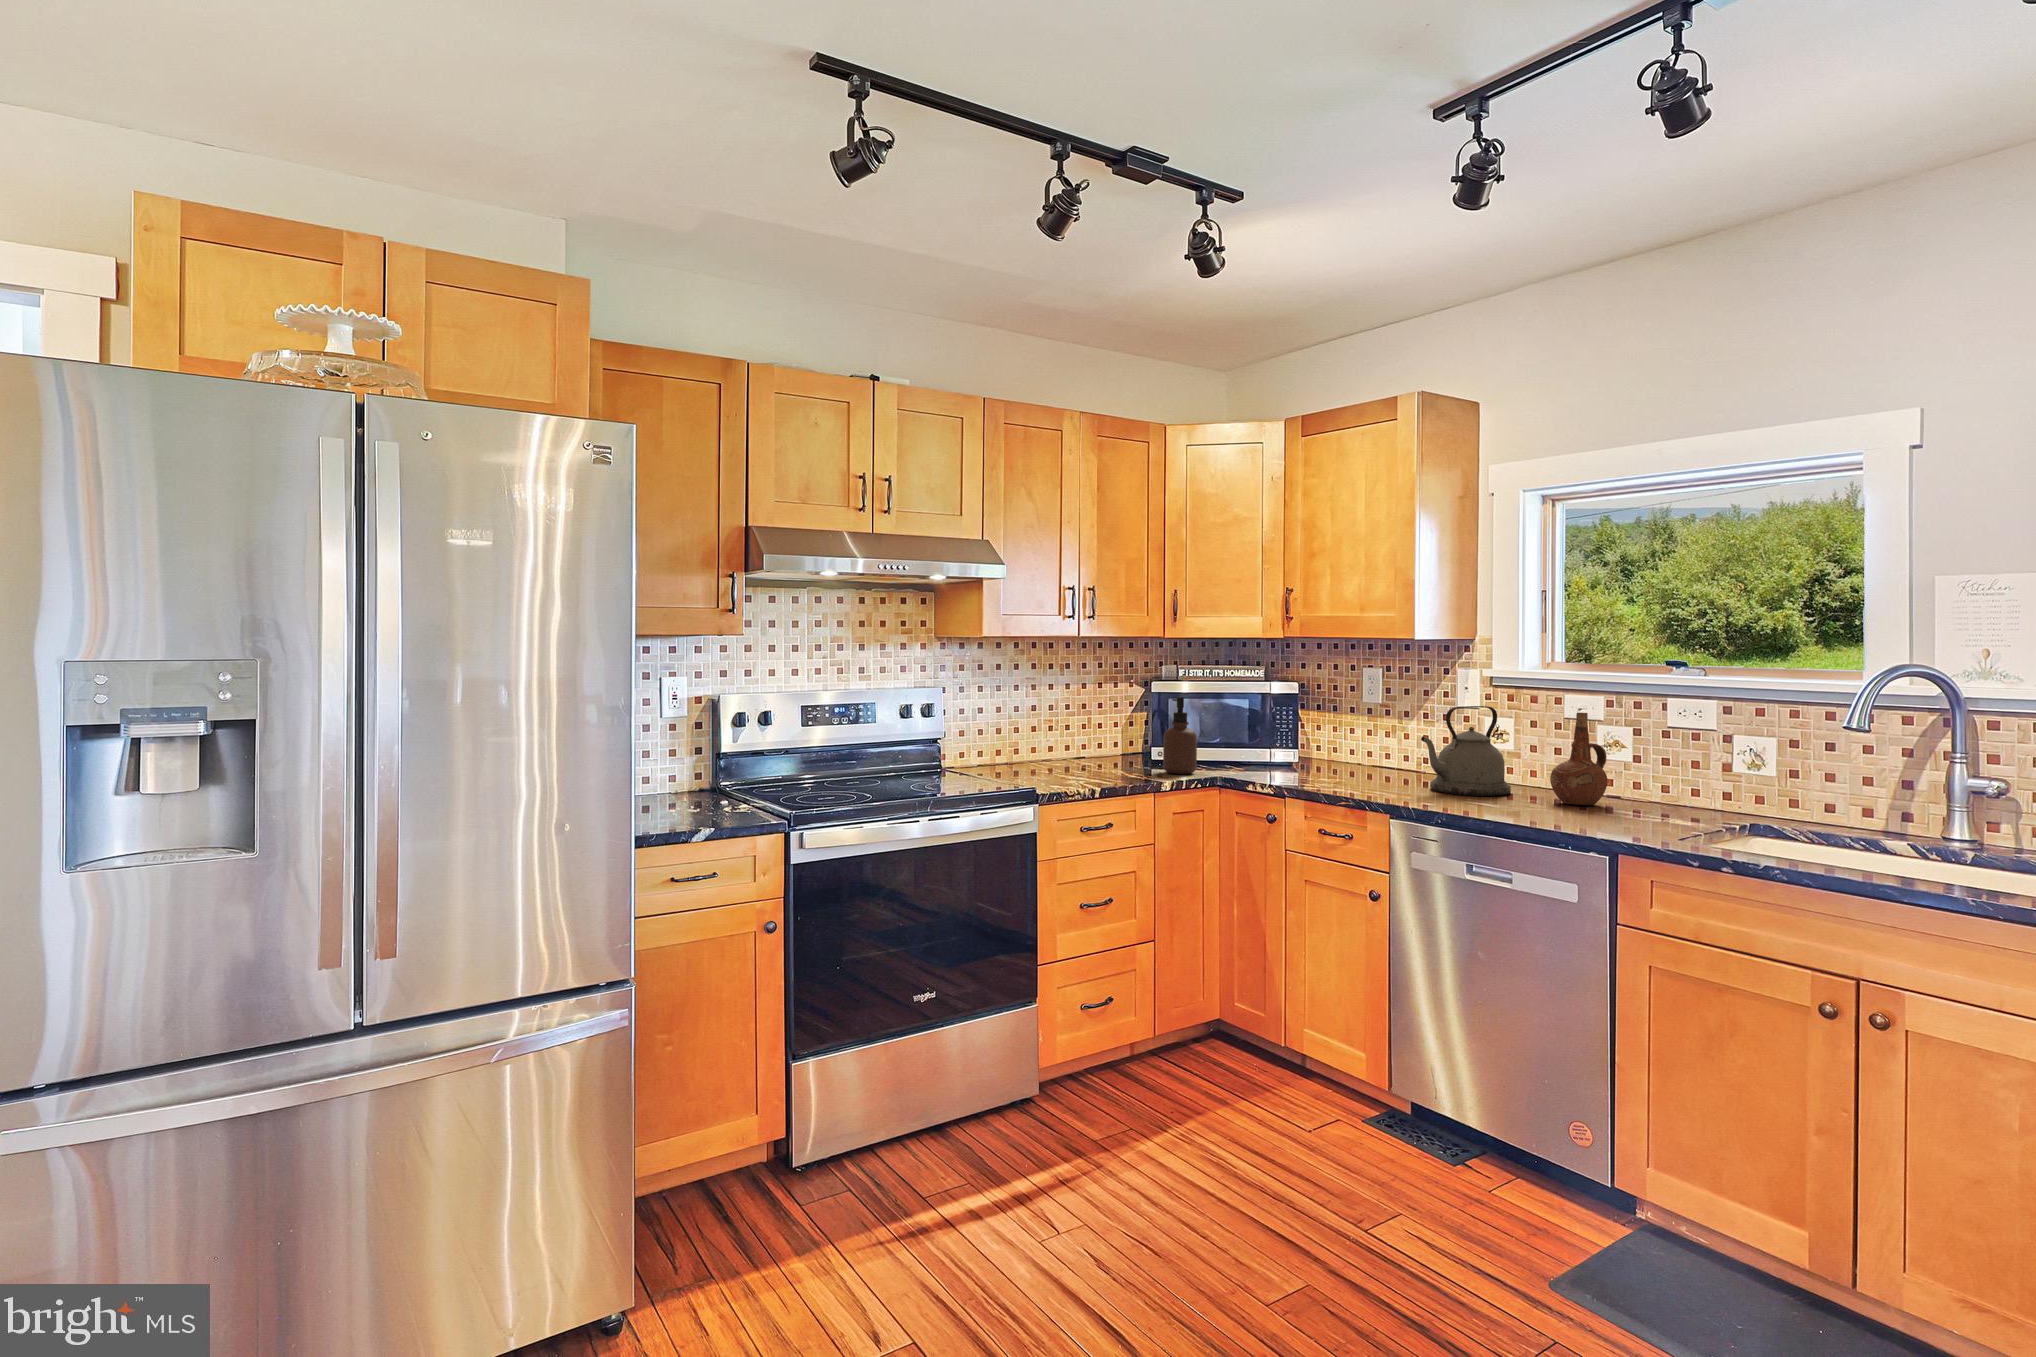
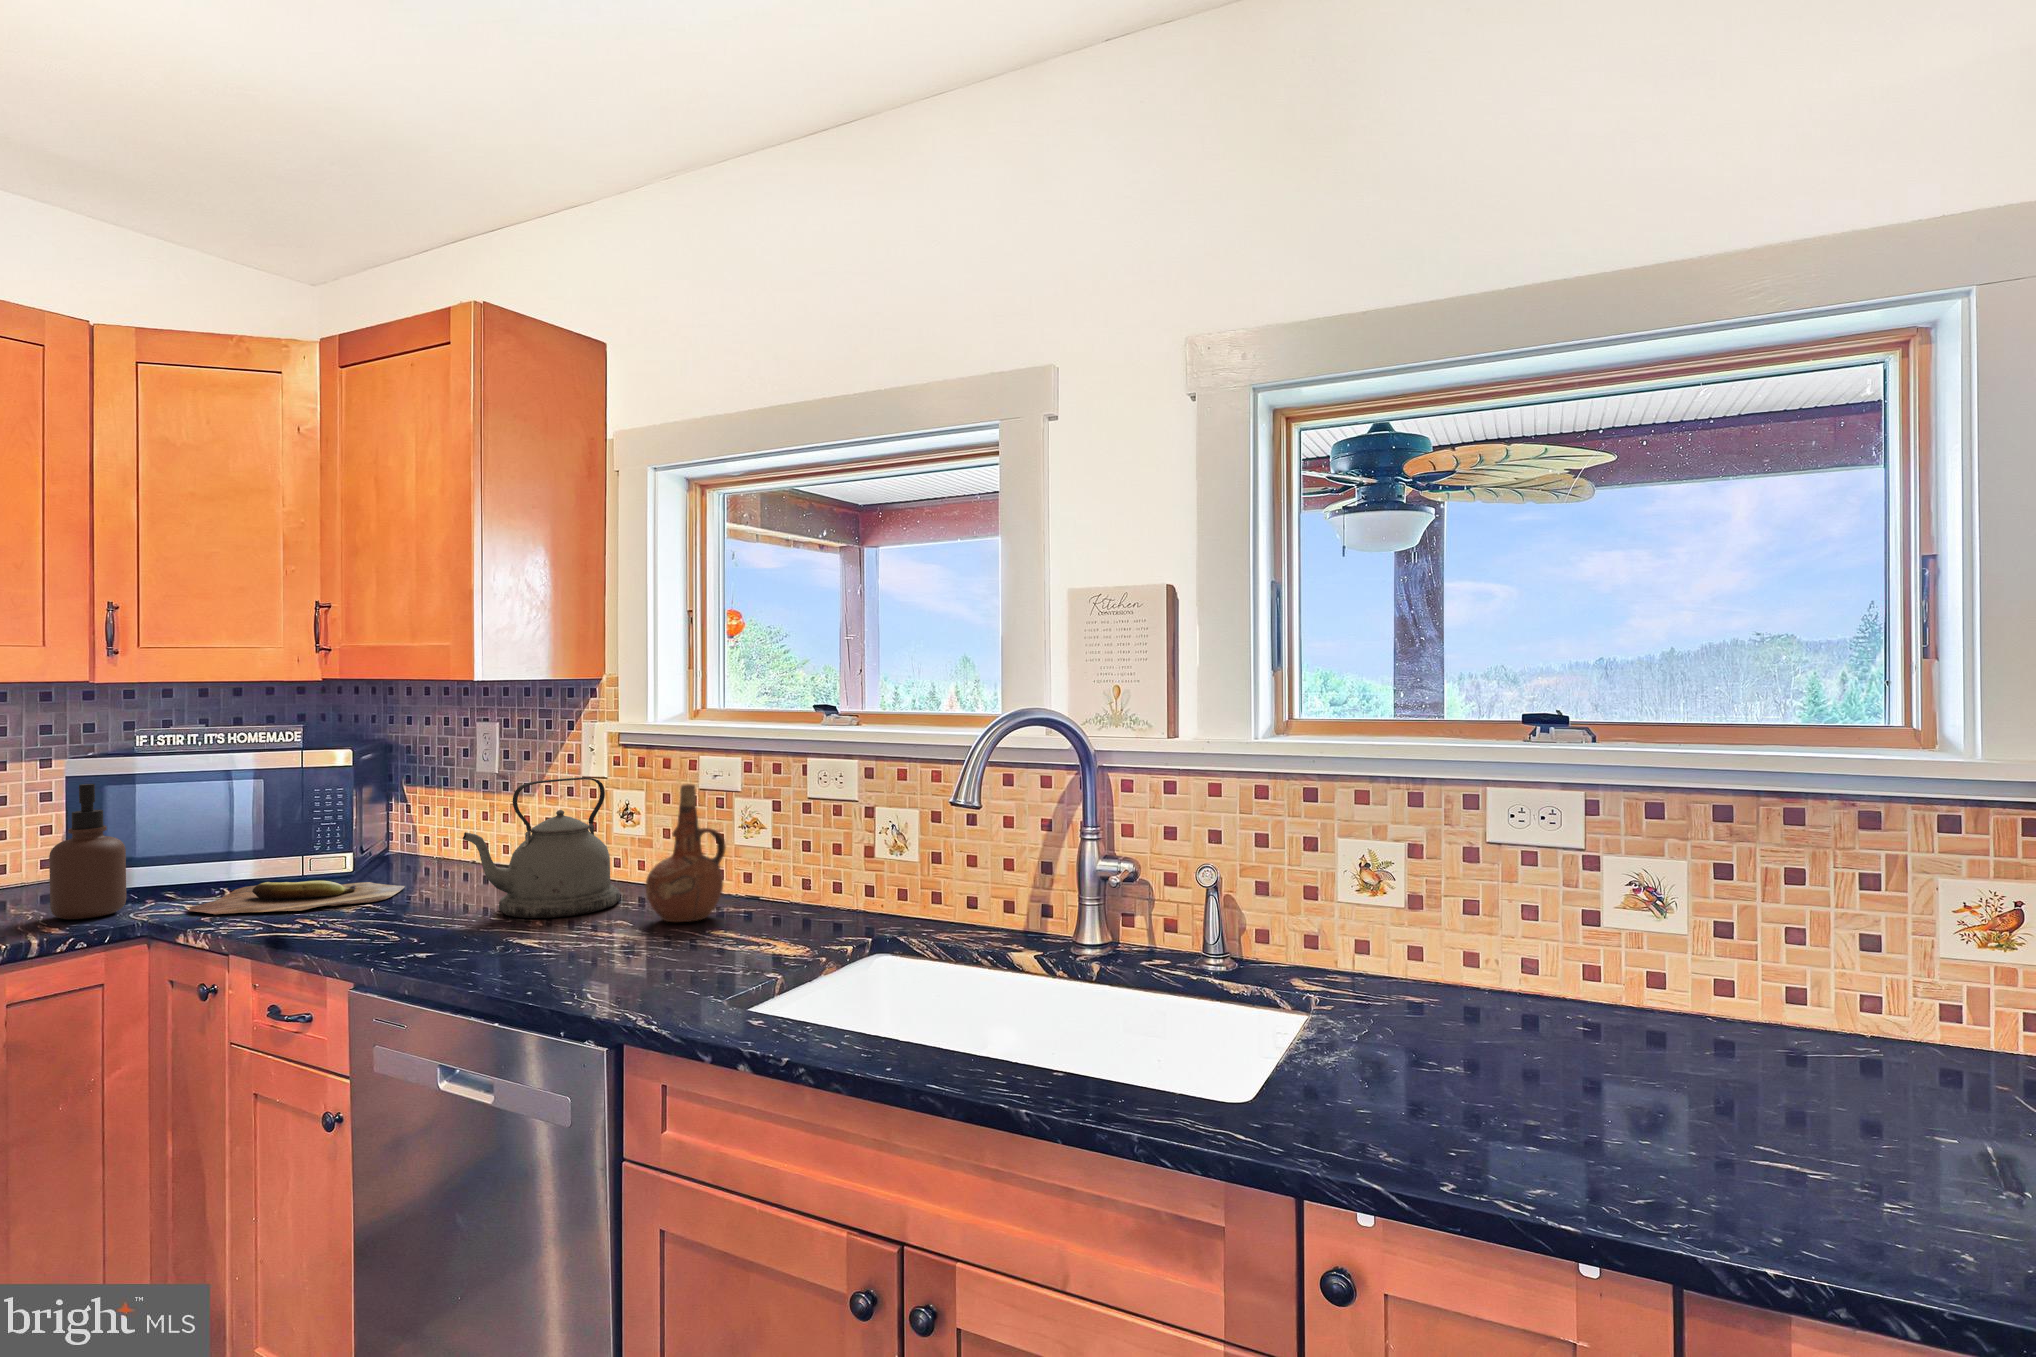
cutting board: none [1229,763,1342,780] -> present [187,881,405,914]

